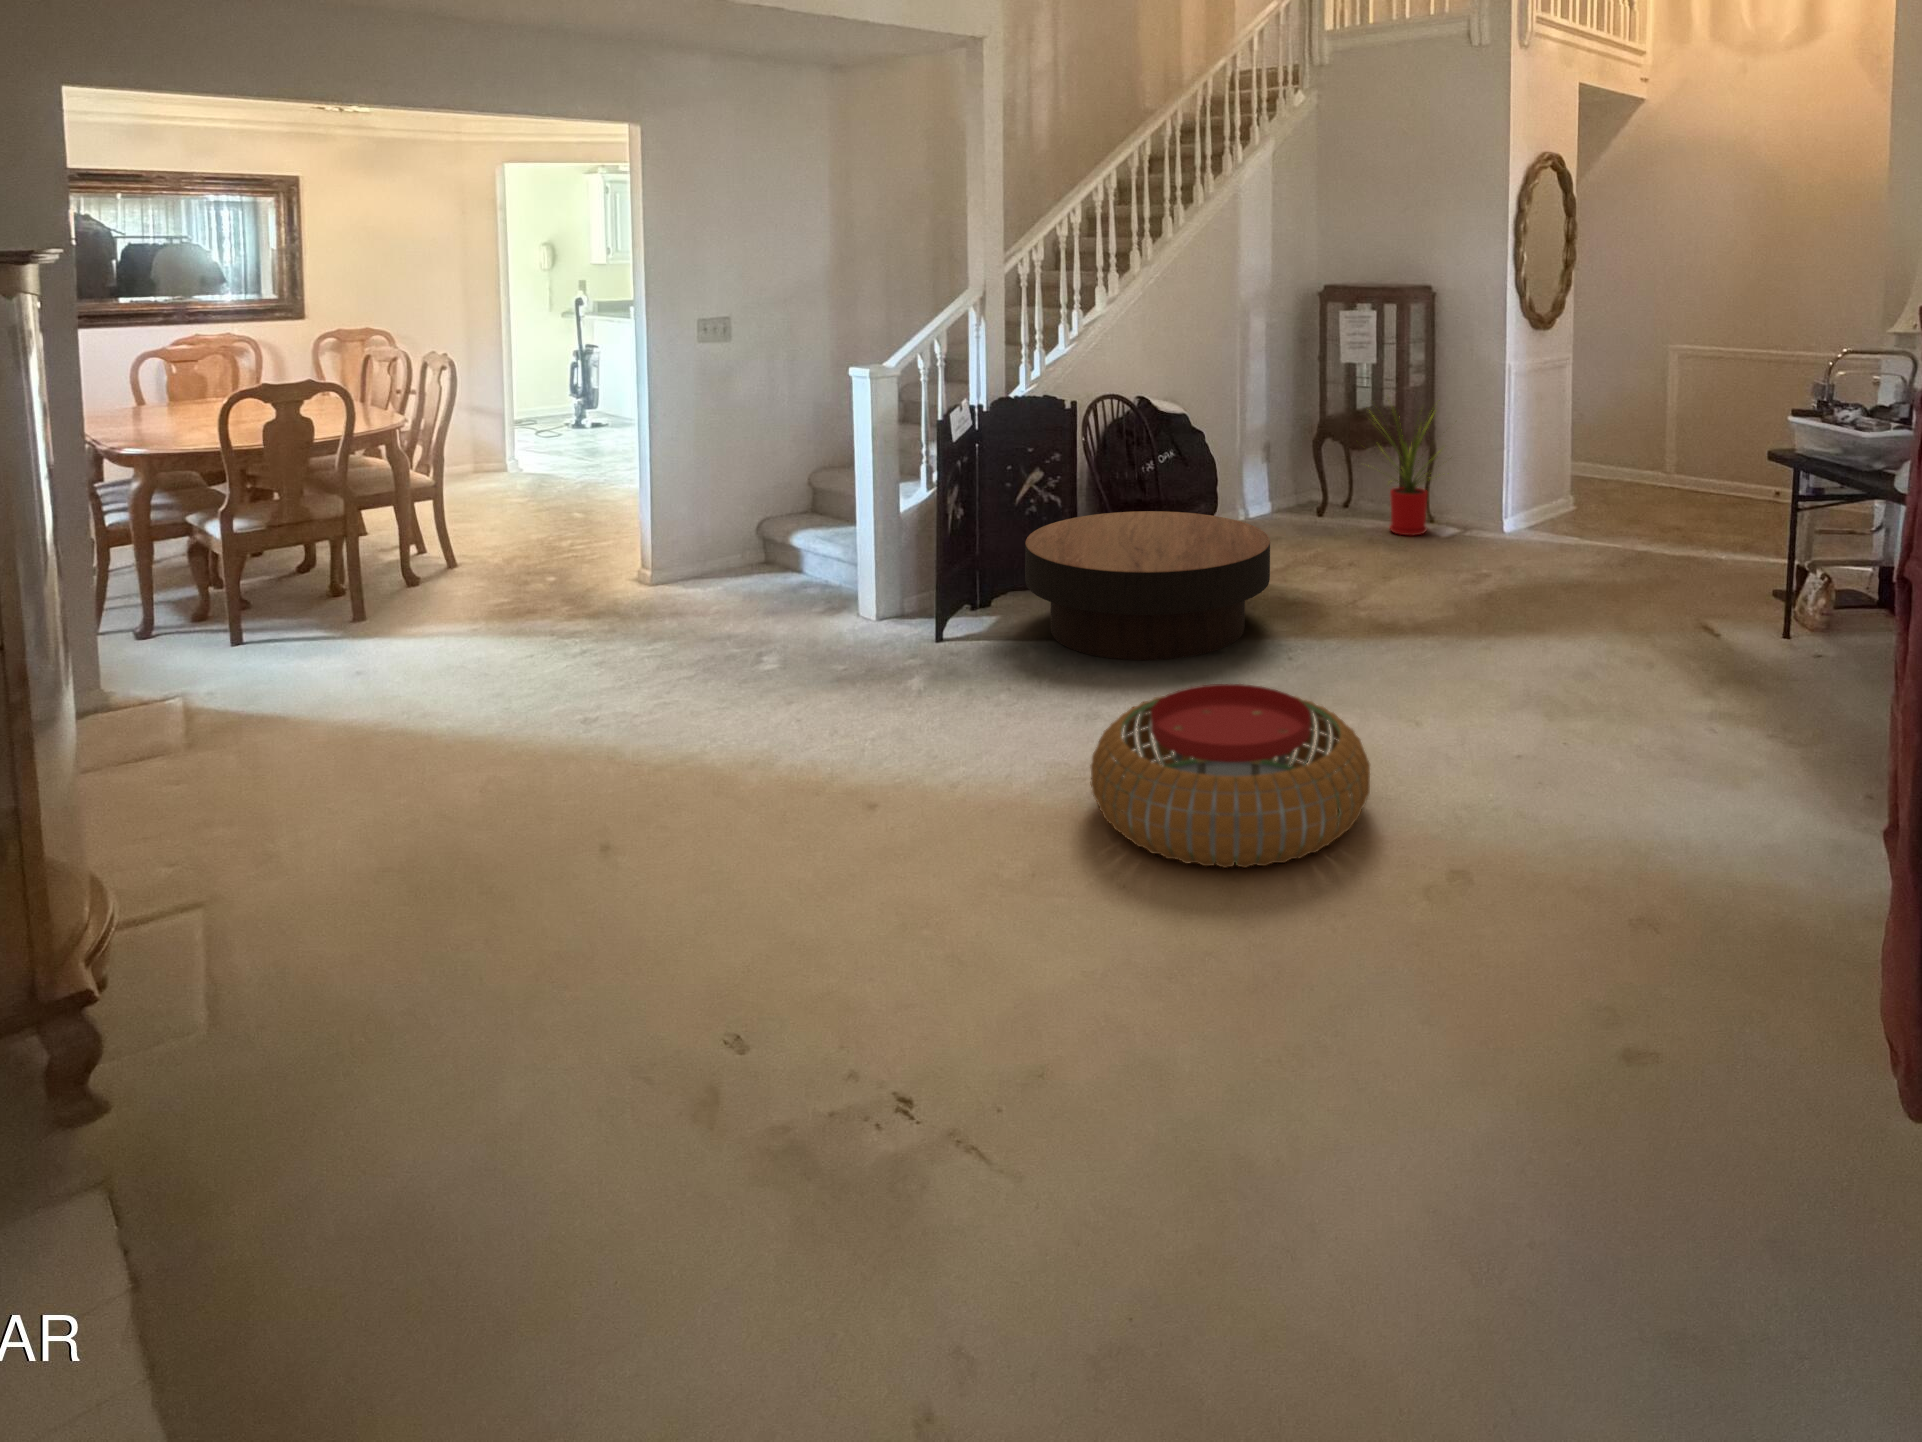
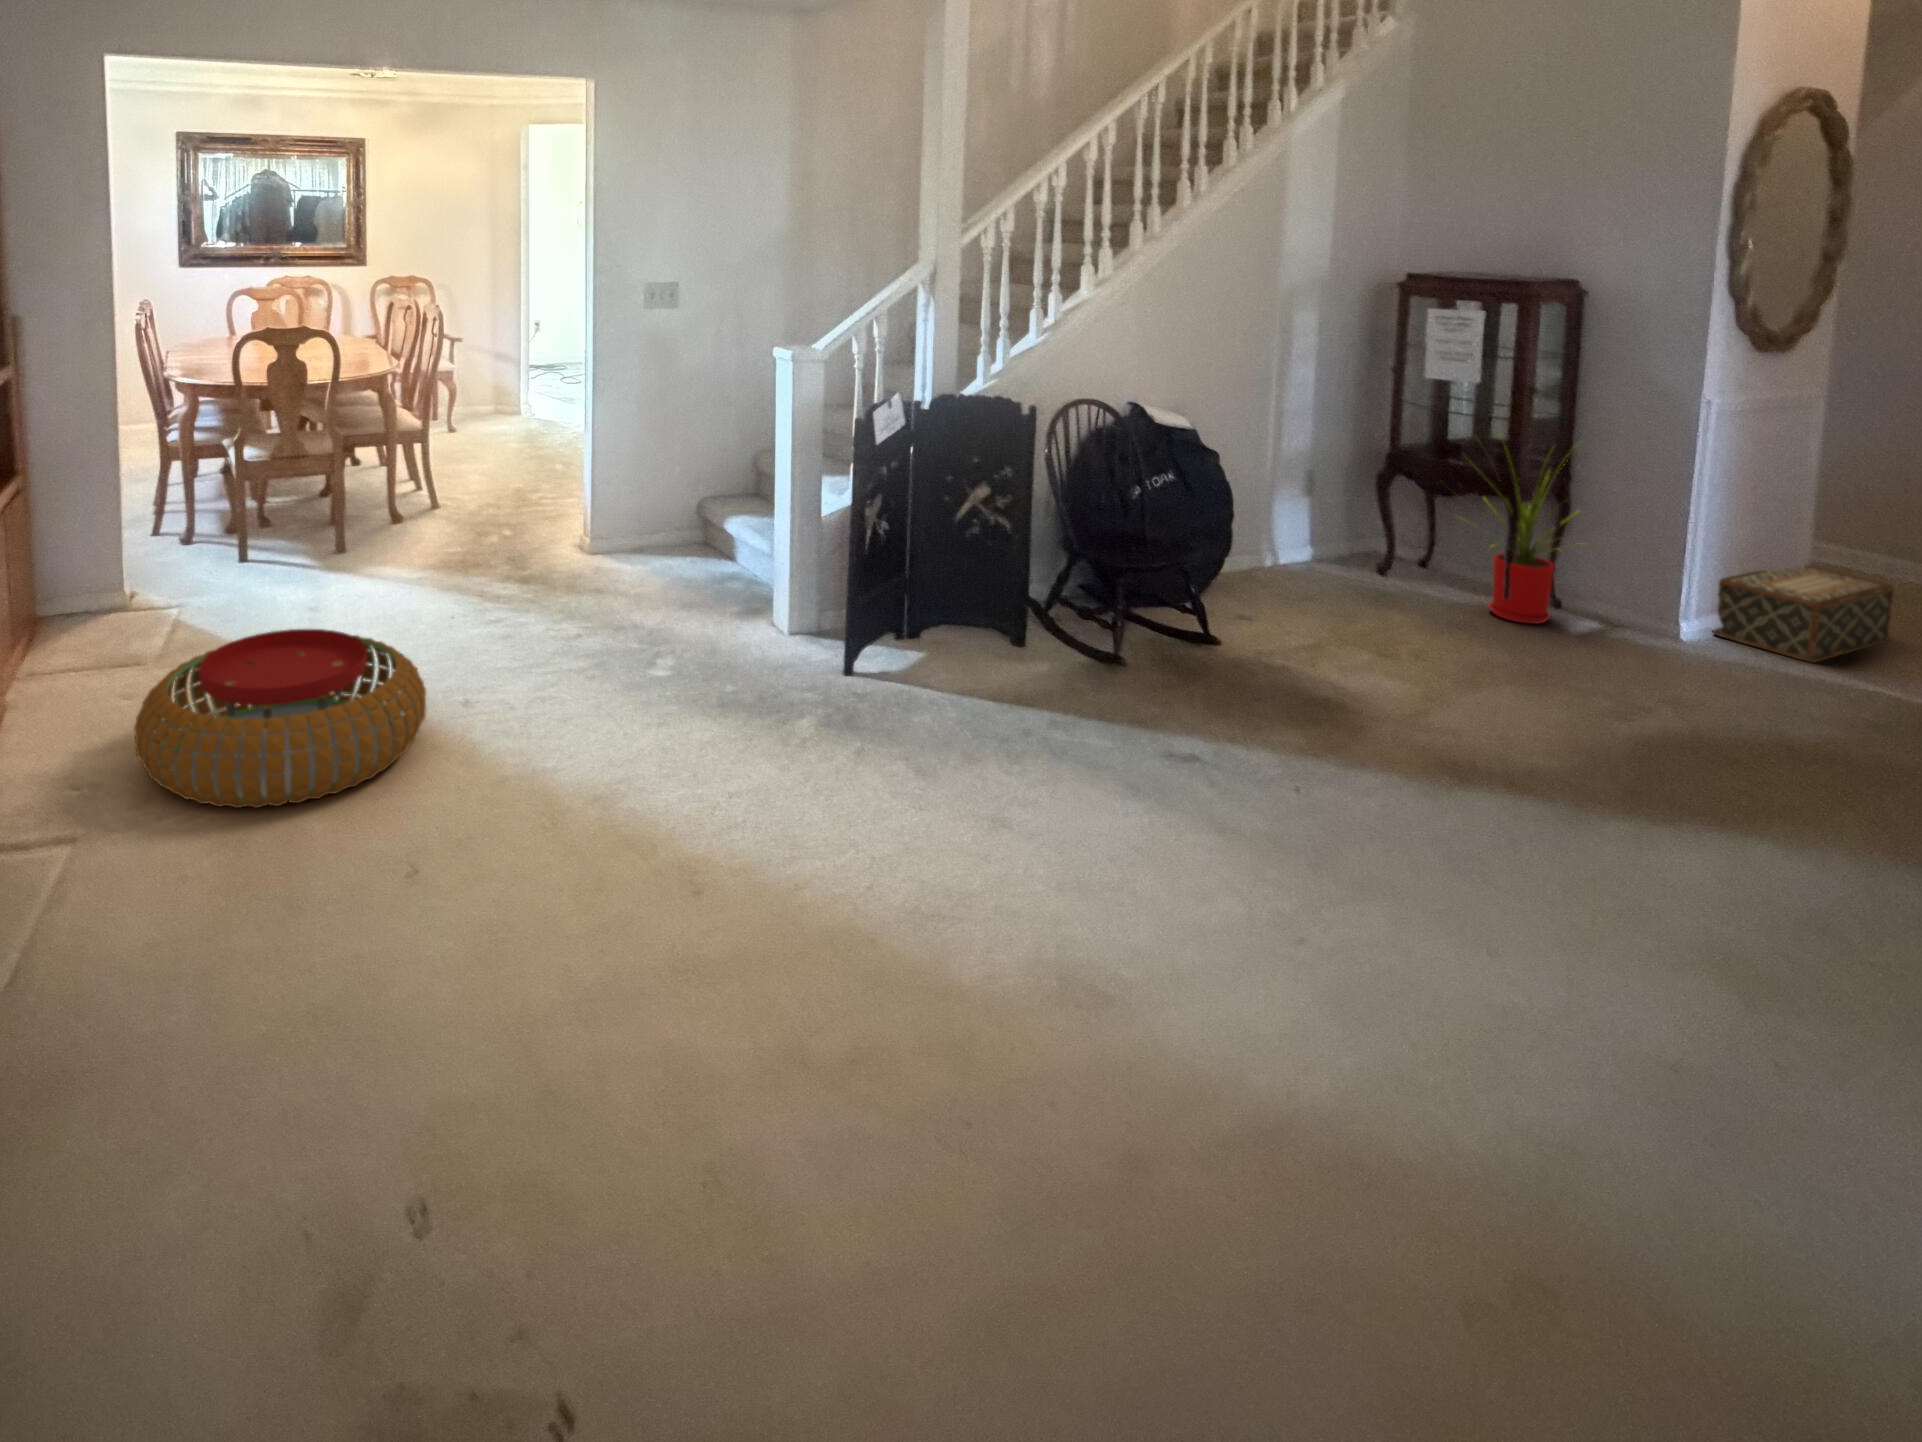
woven basket: none [1520,473,1613,536] -> present [1712,565,1894,663]
coffee table: present [1025,511,1270,660] -> none [943,547,1279,765]
pouf: present [1091,684,1370,868] -> present [134,629,426,808]

